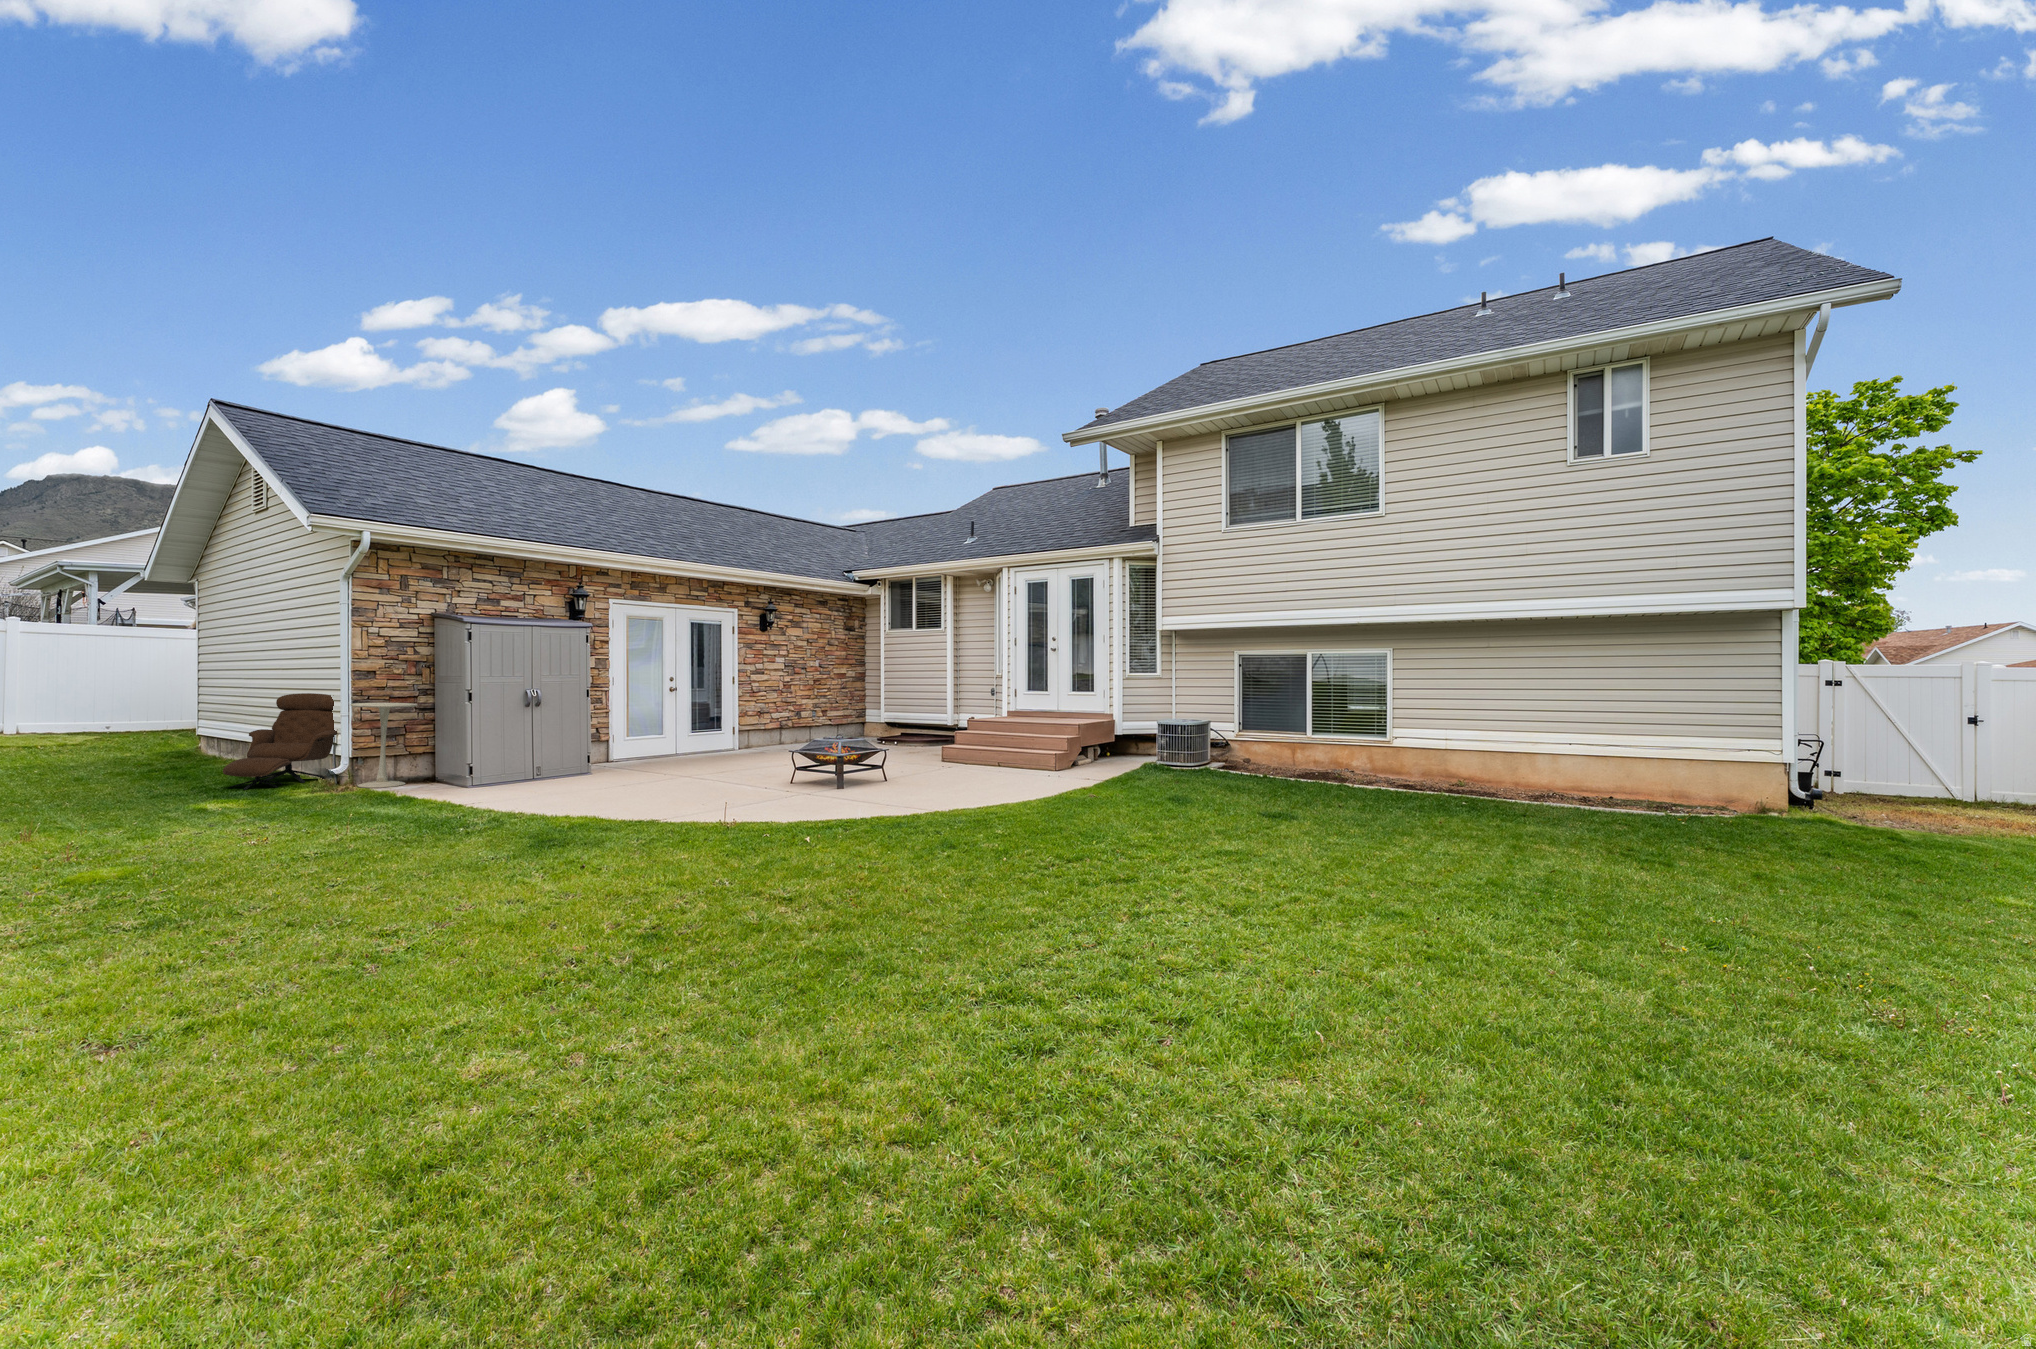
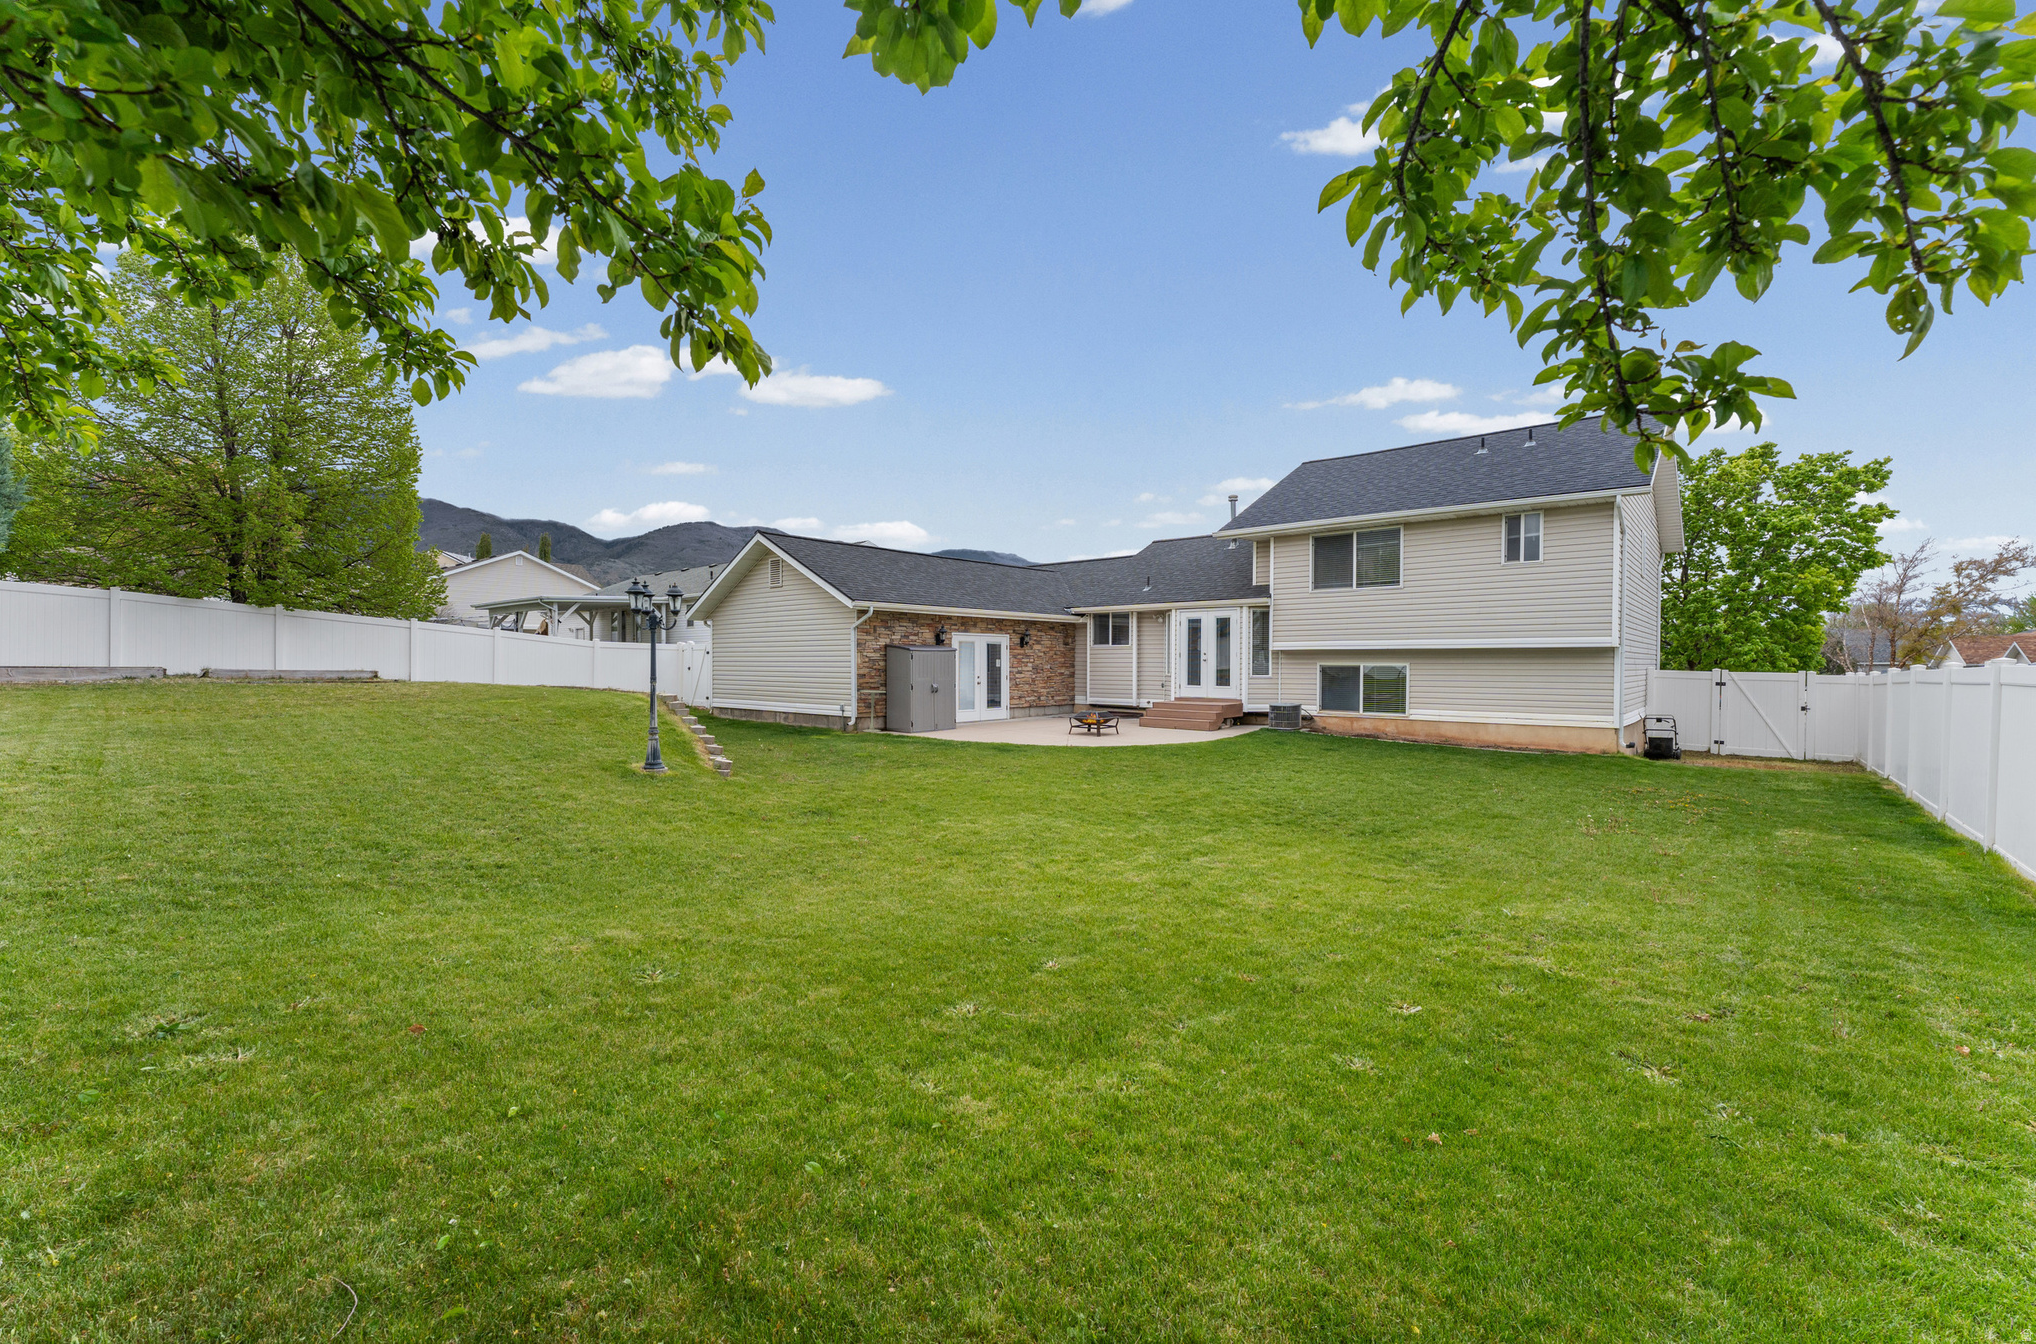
lounge chair: present [223,693,337,790] -> none [808,686,843,732]

